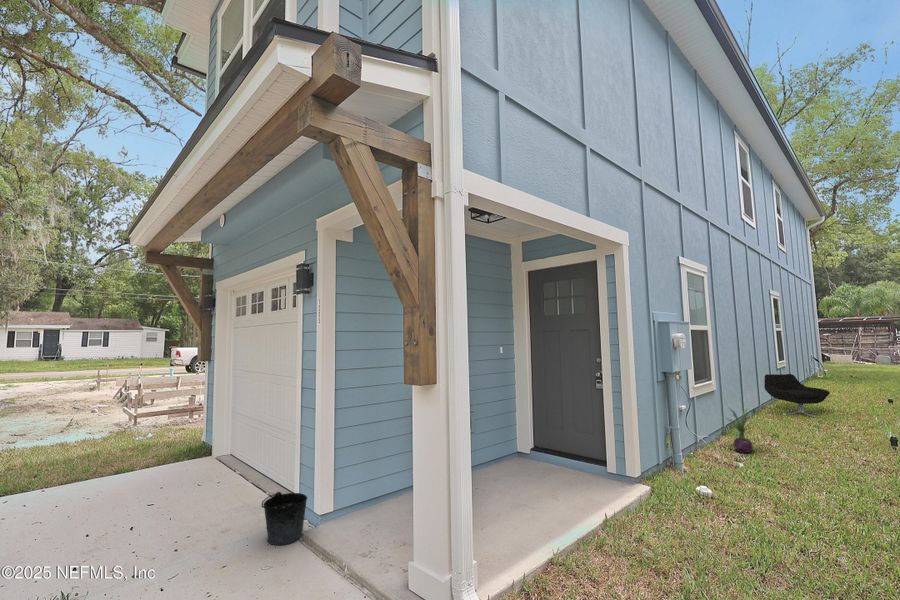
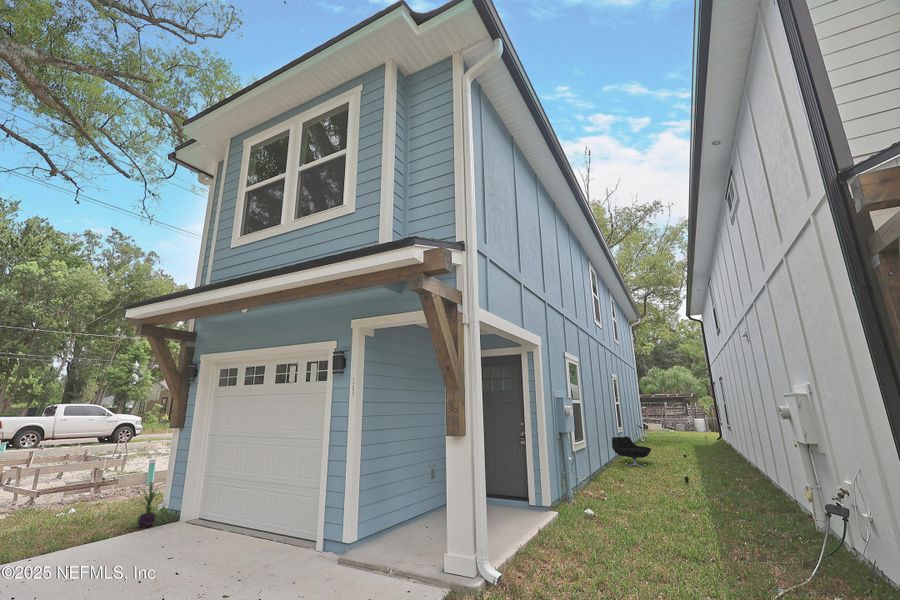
decorative plant: present [723,409,754,453] -> present [138,483,157,527]
bucket: present [262,492,307,545] -> none [308,528,342,567]

